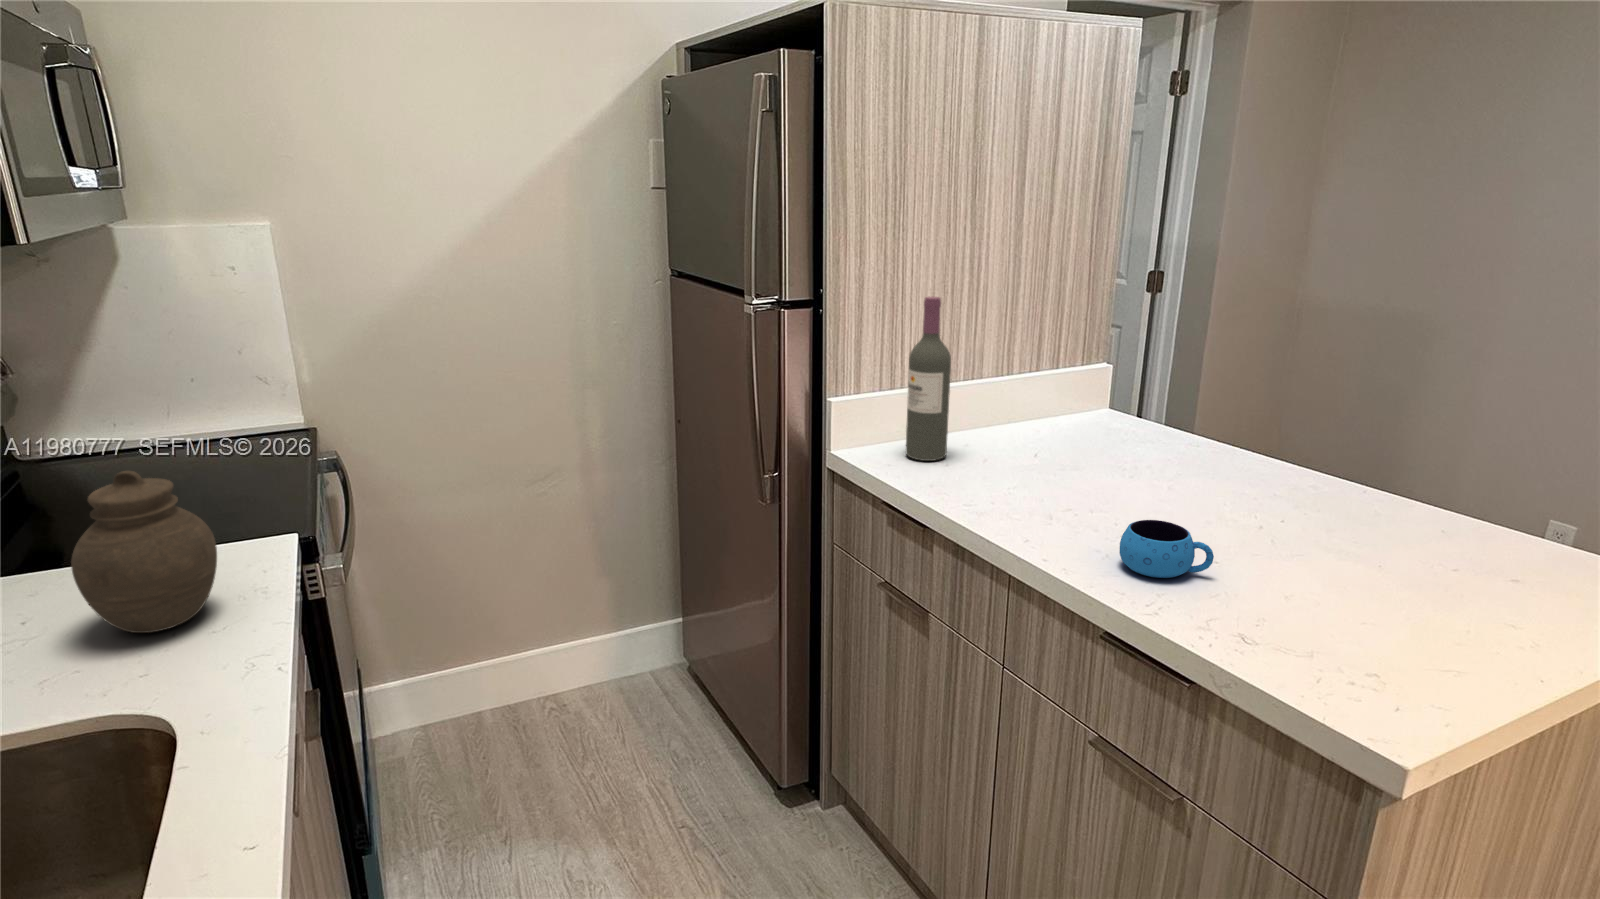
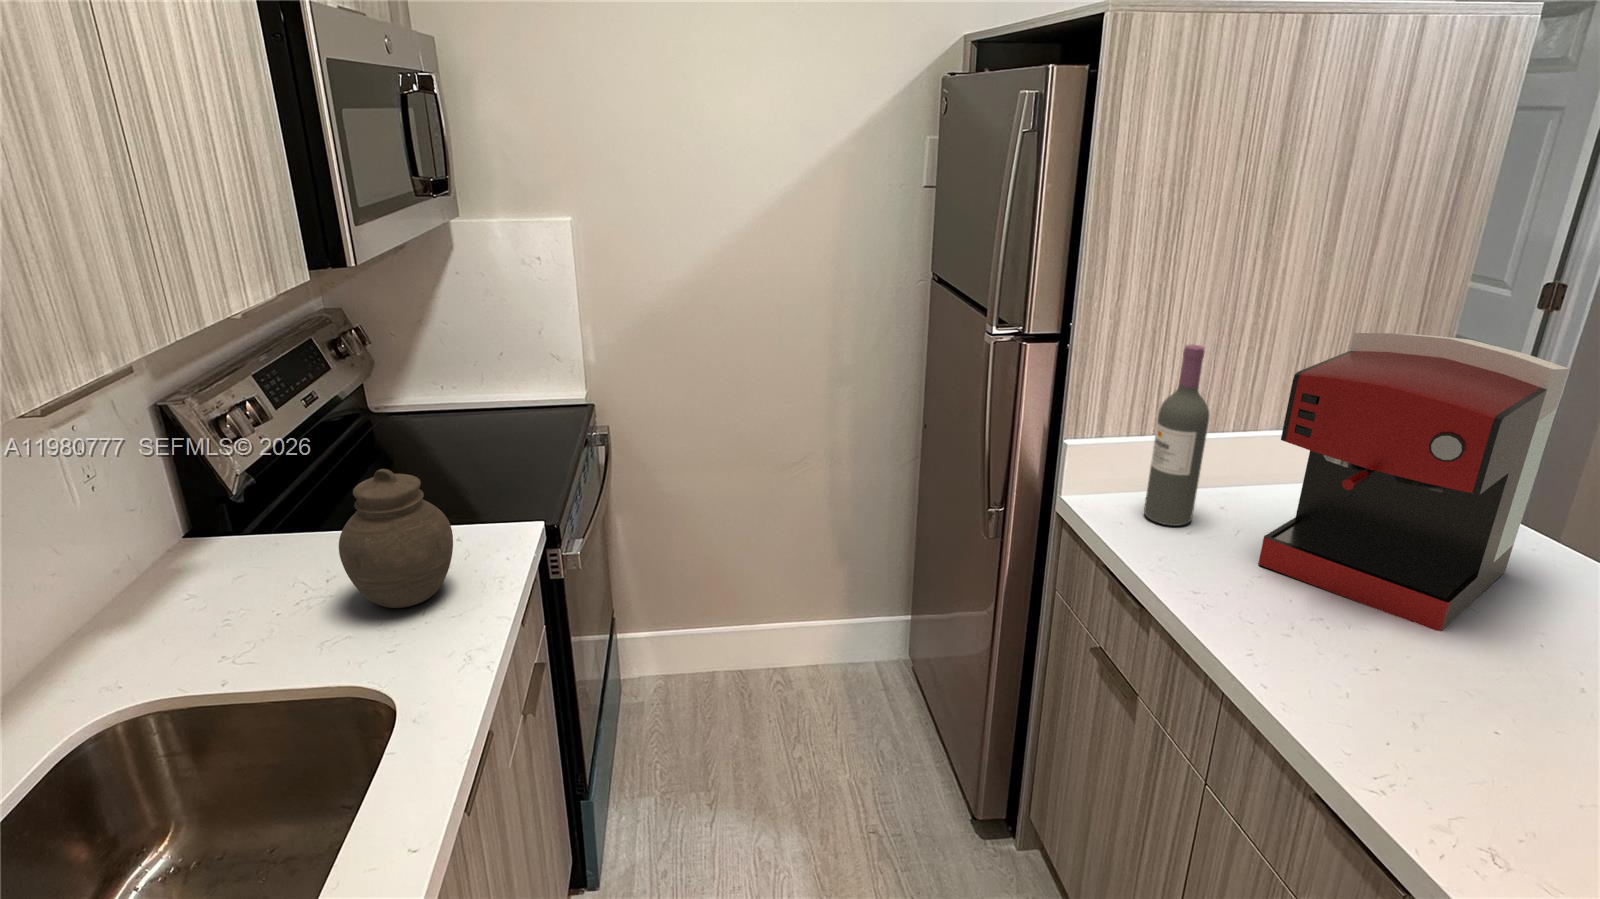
coffee maker: none [1009,271,1208,504] -> present [1258,333,1569,631]
mug: present [1120,520,1214,578] -> none [1363,669,1492,751]

